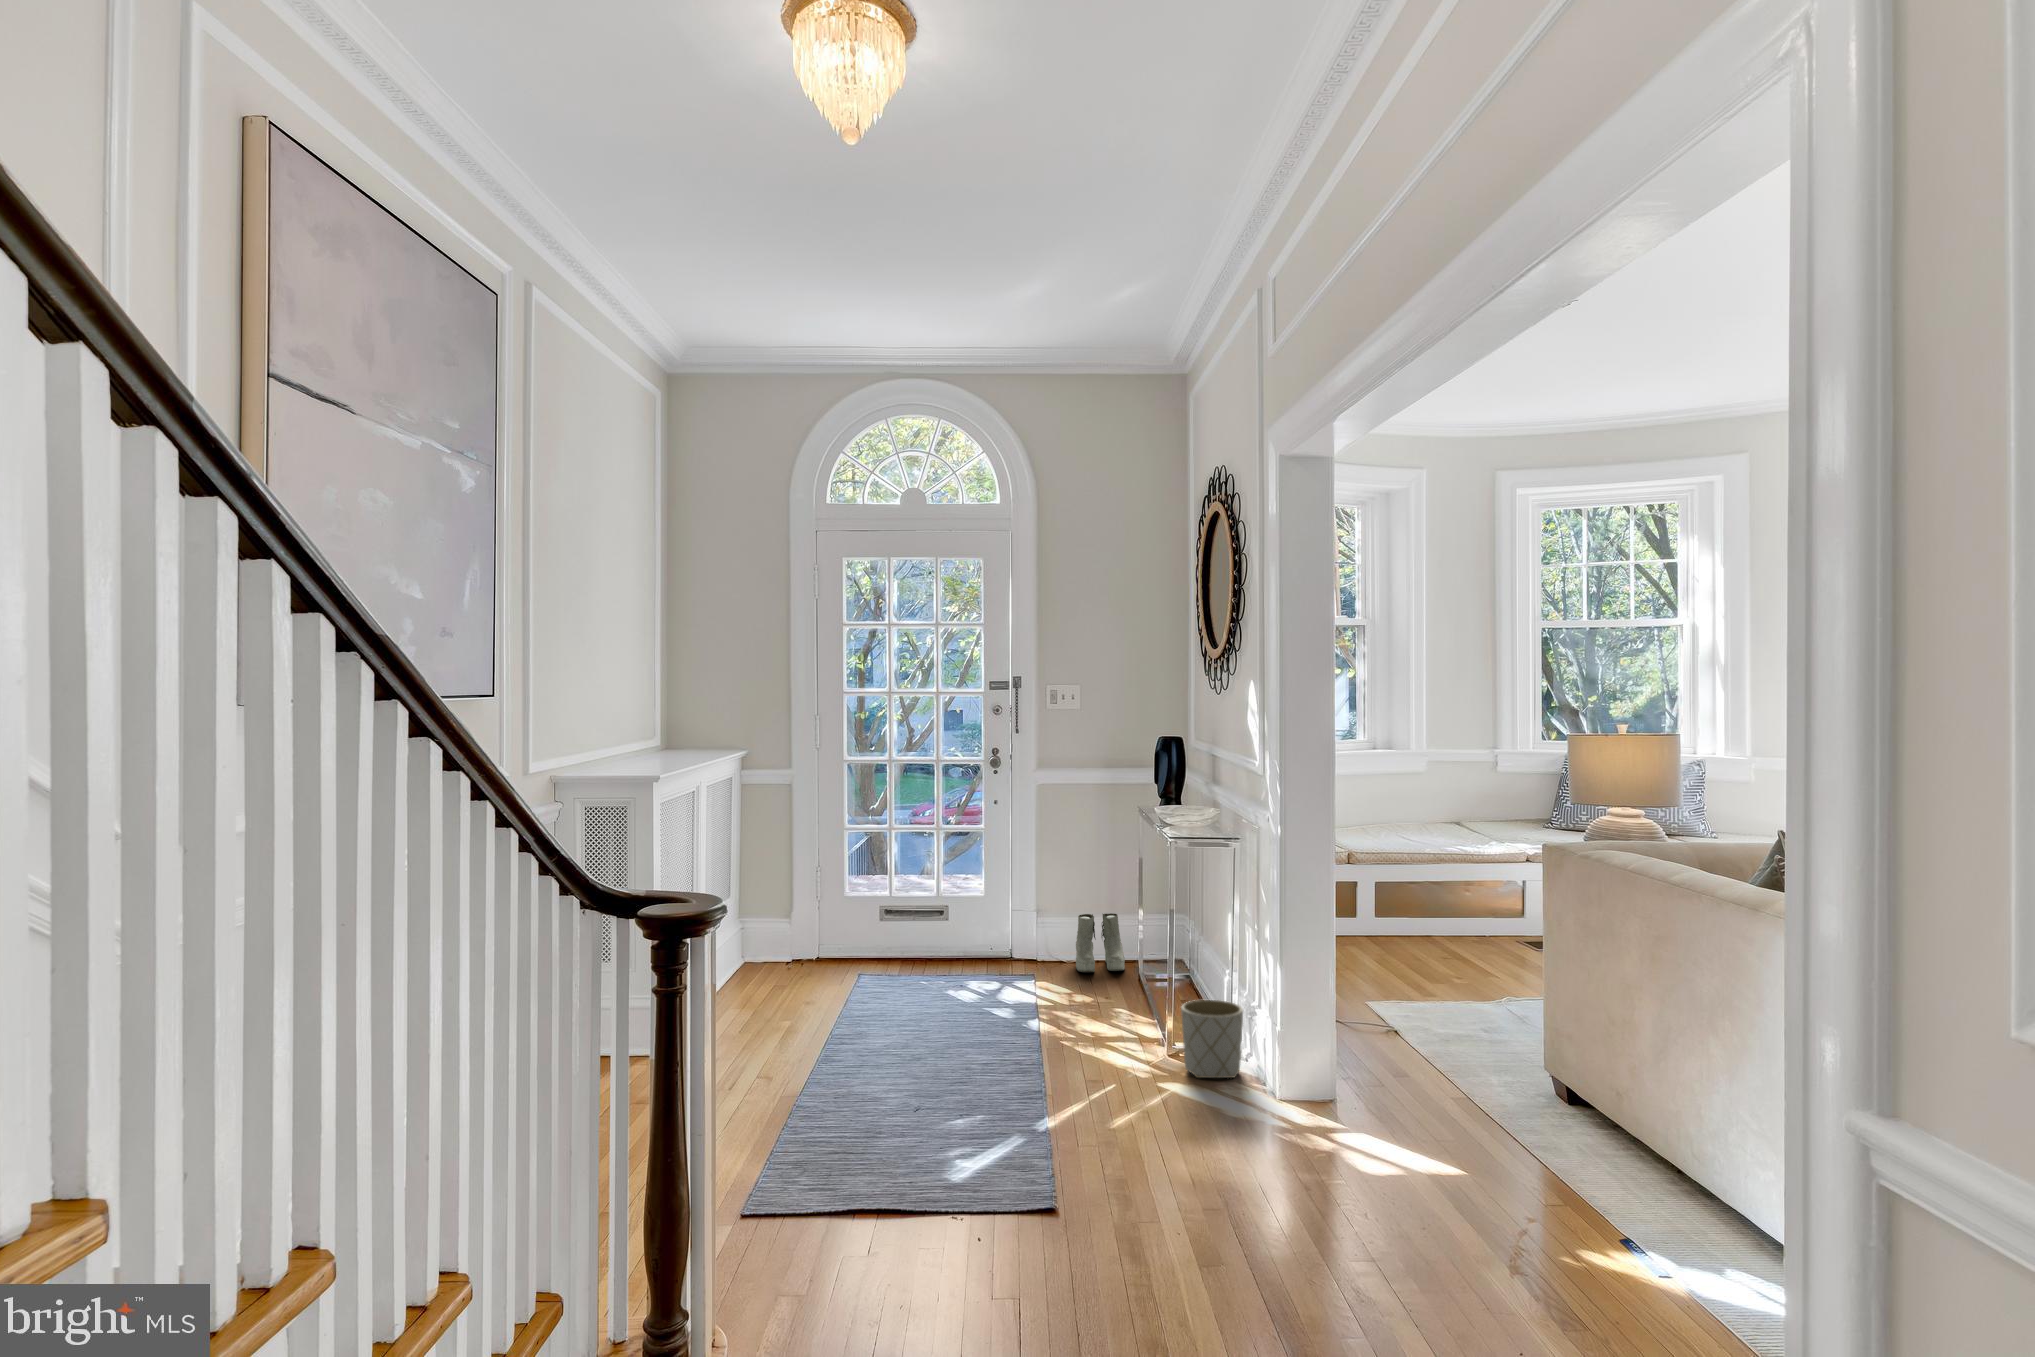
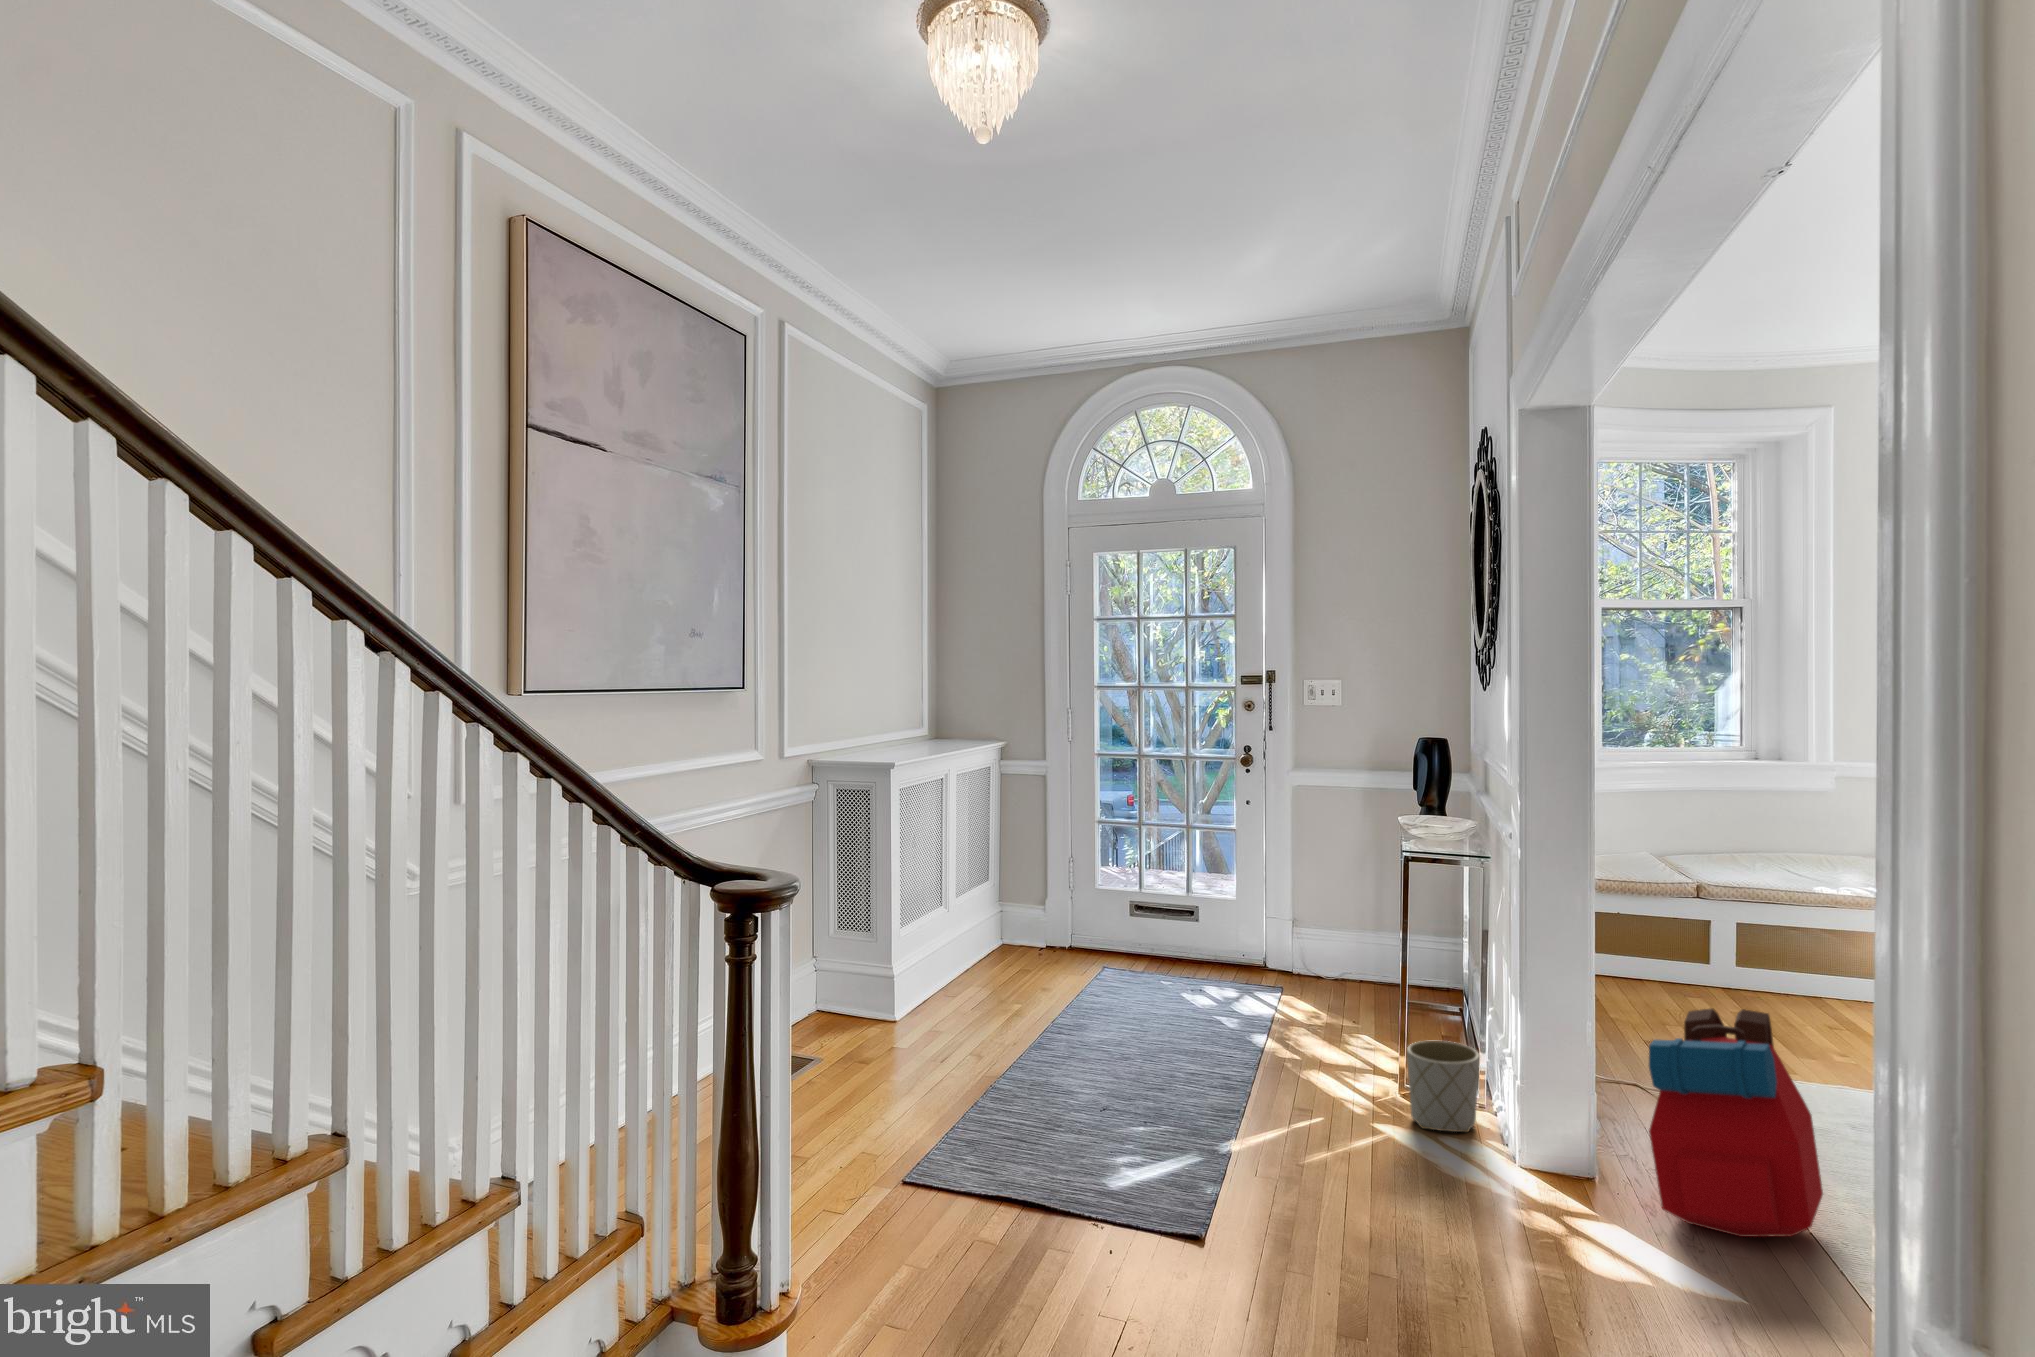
boots: present [1076,913,1125,972] -> none [1334,925,1390,990]
backpack: none [1402,947,1531,1135] -> present [1649,1008,1823,1237]

